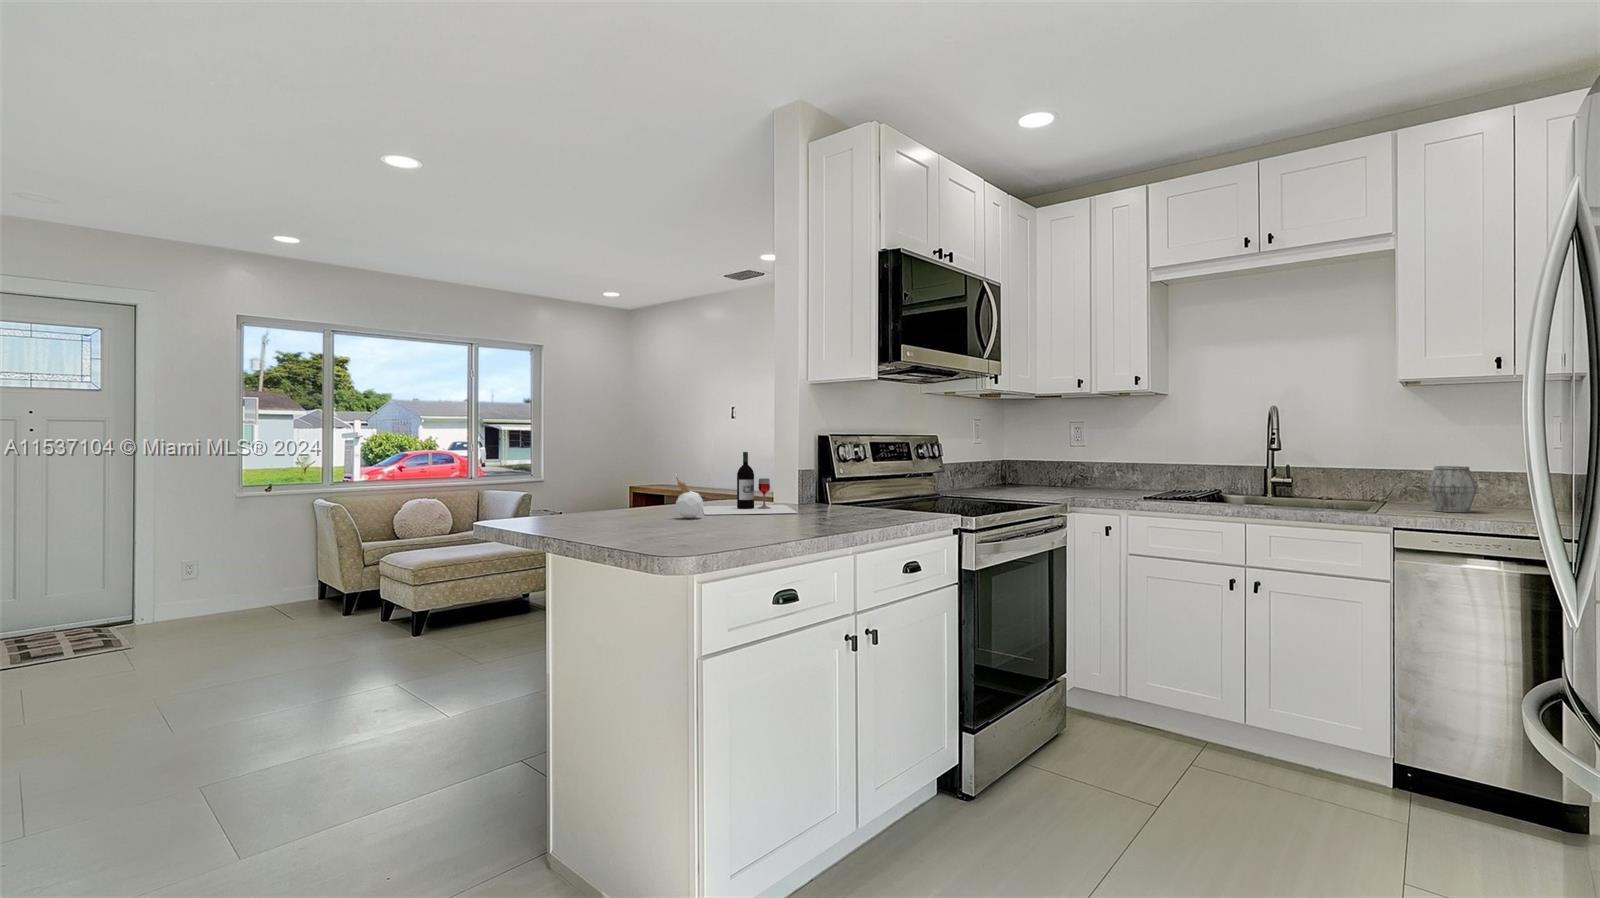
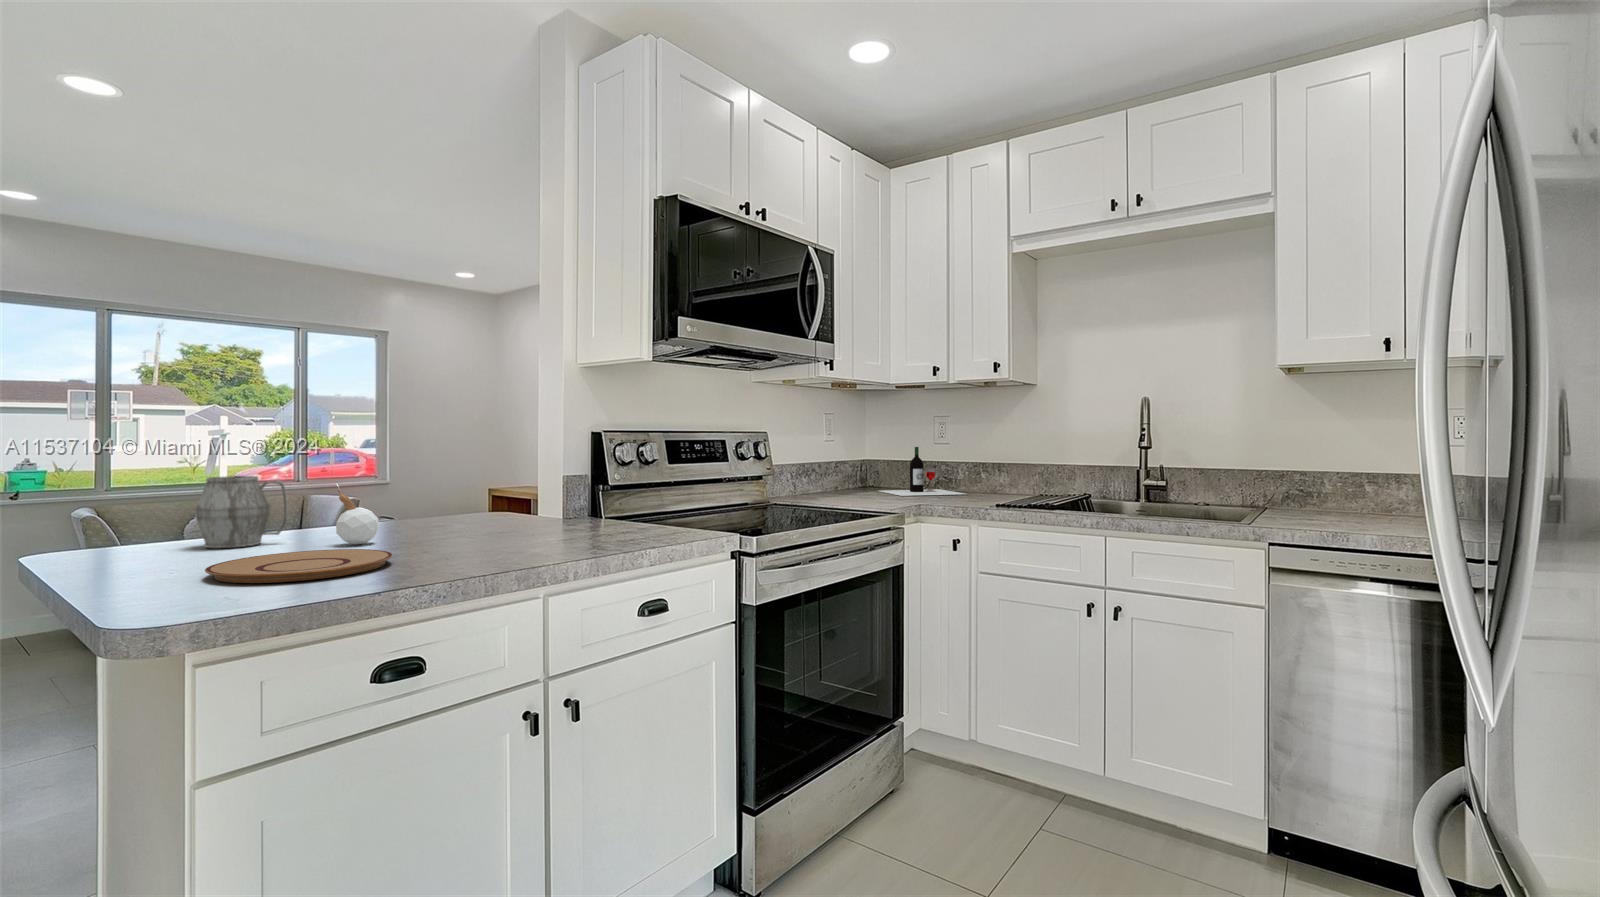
wine bottle: present [703,452,797,515] -> present [880,447,964,496]
mug: present [1426,466,1477,512] -> present [195,476,288,548]
plate: none [642,520,752,538] -> present [205,549,393,583]

